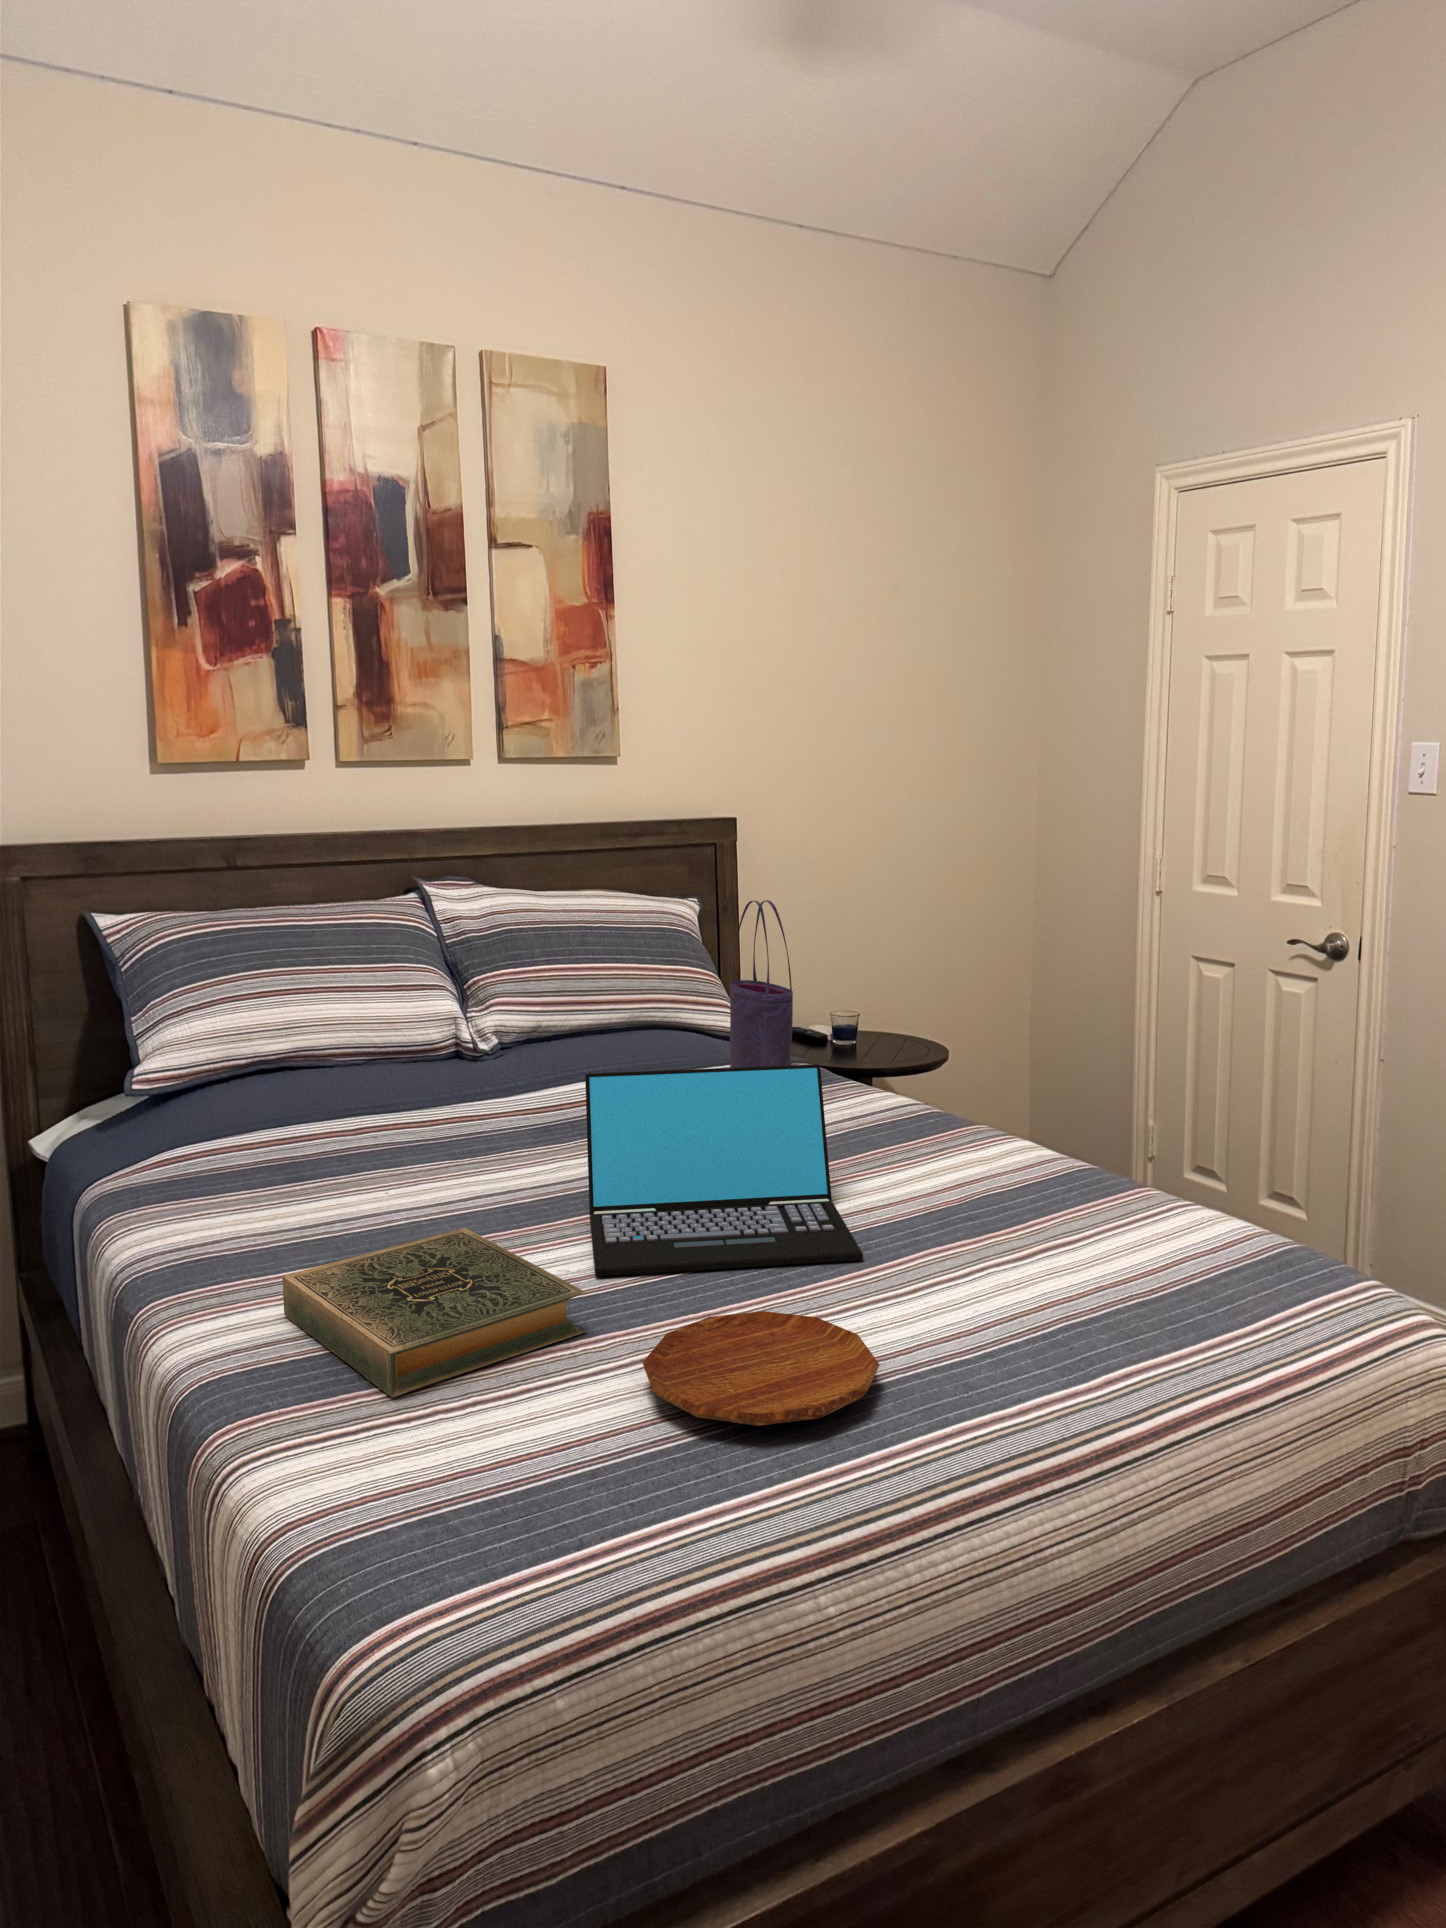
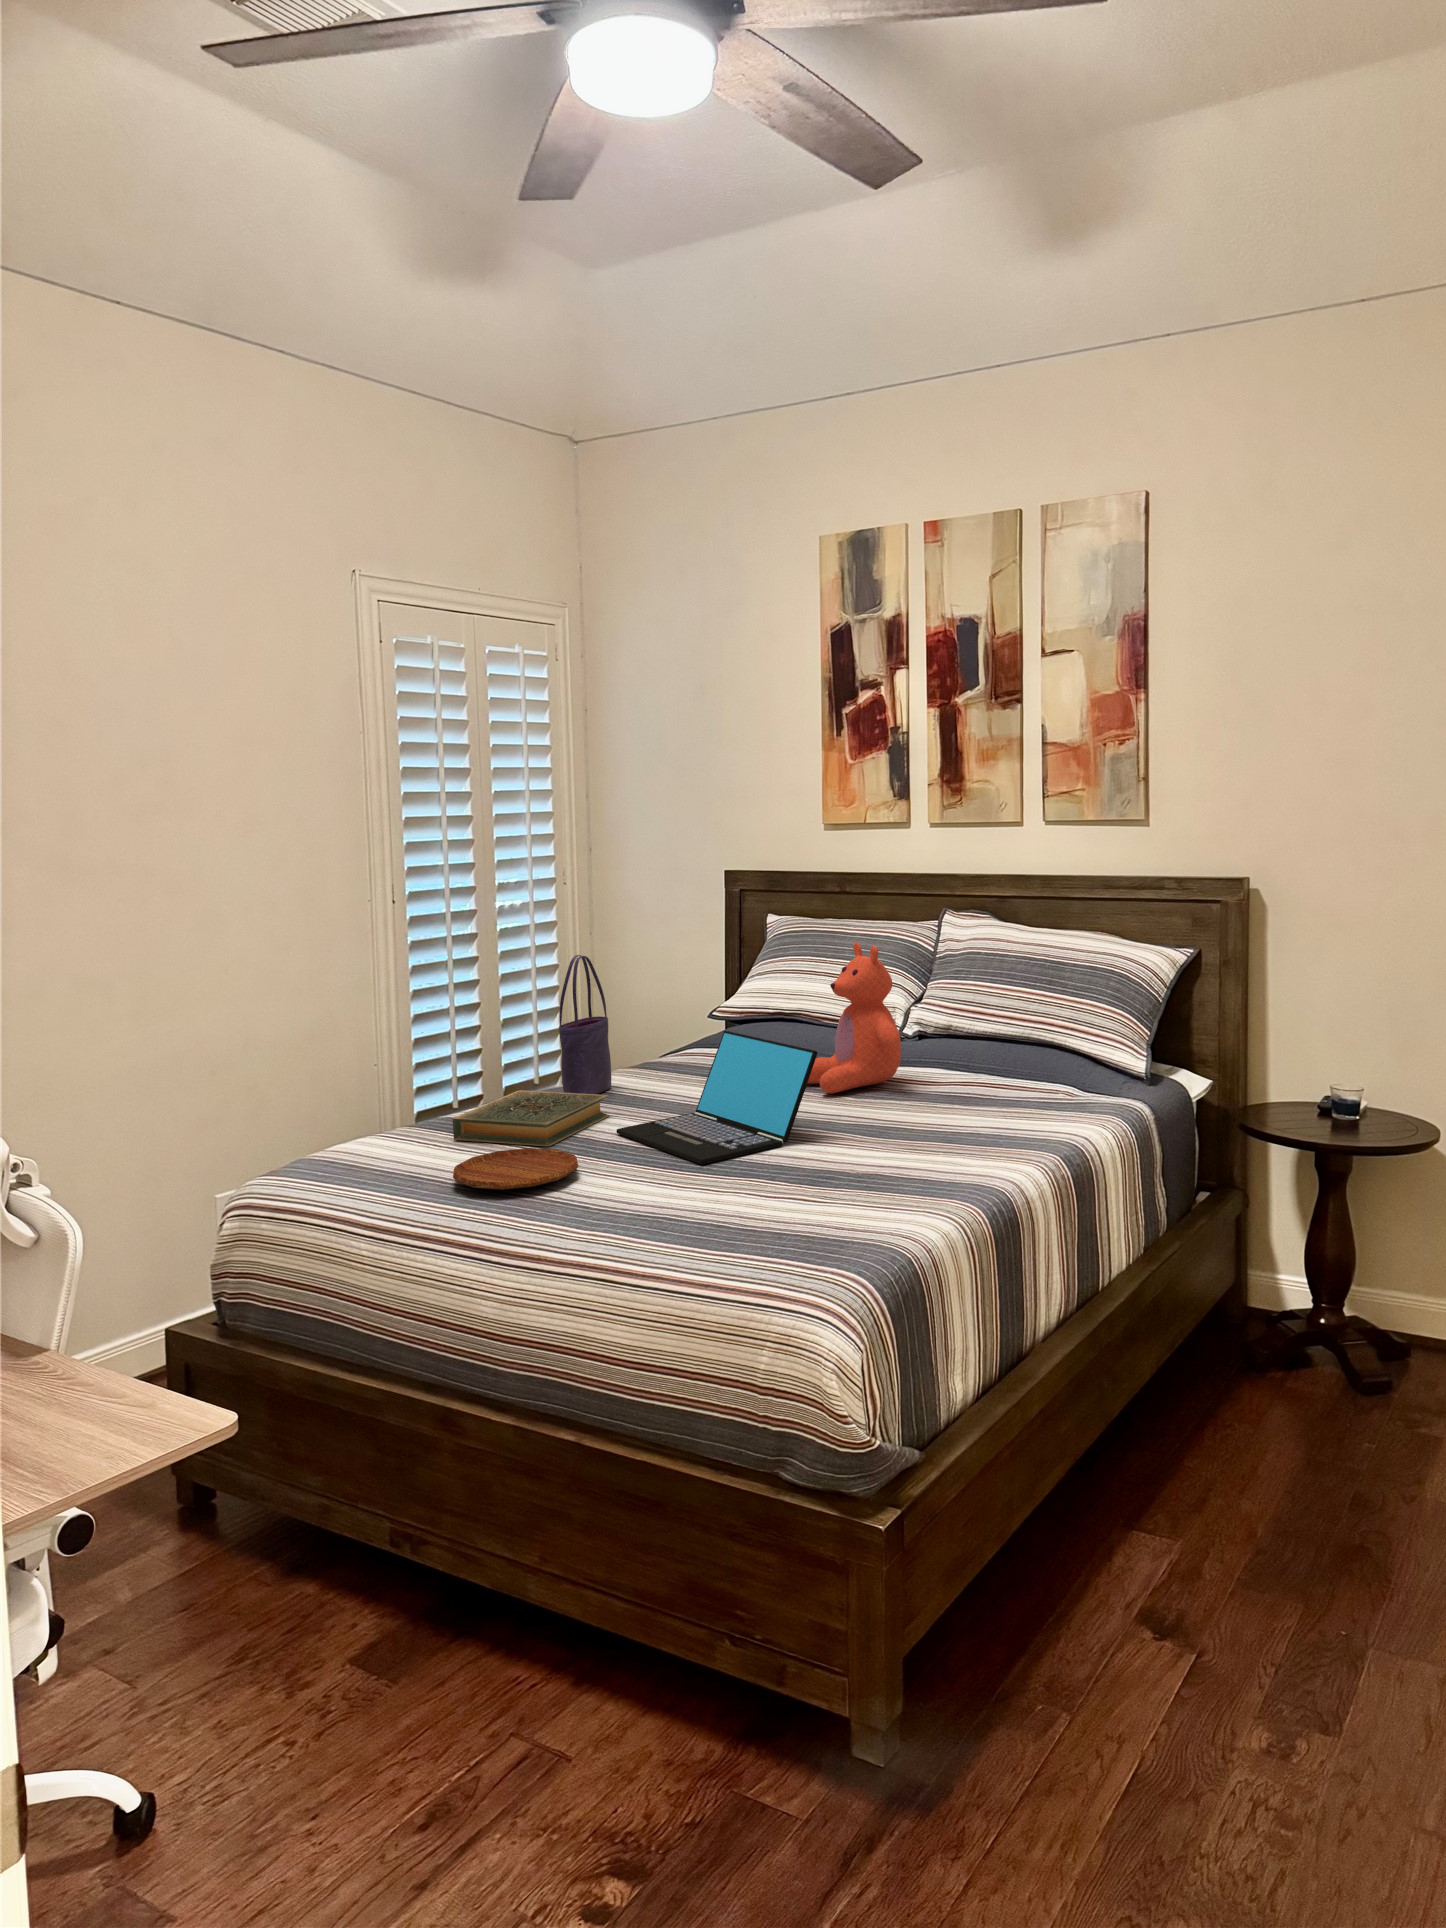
tote bag: present [730,900,793,1068] -> present [559,955,611,1094]
teddy bear: none [512,923,676,1142] -> present [808,942,901,1093]

